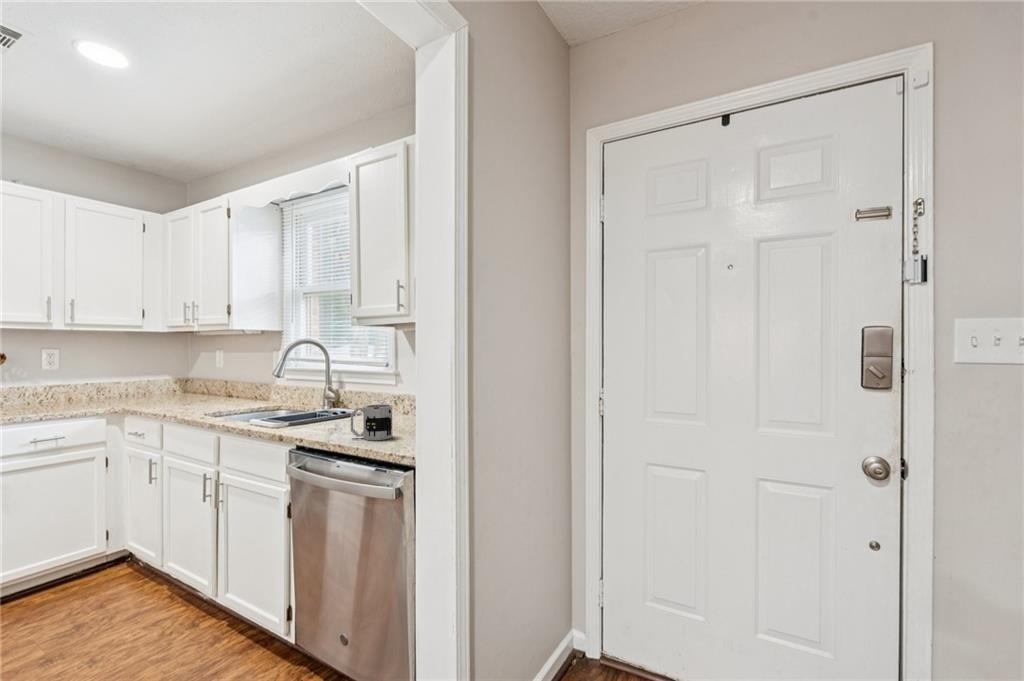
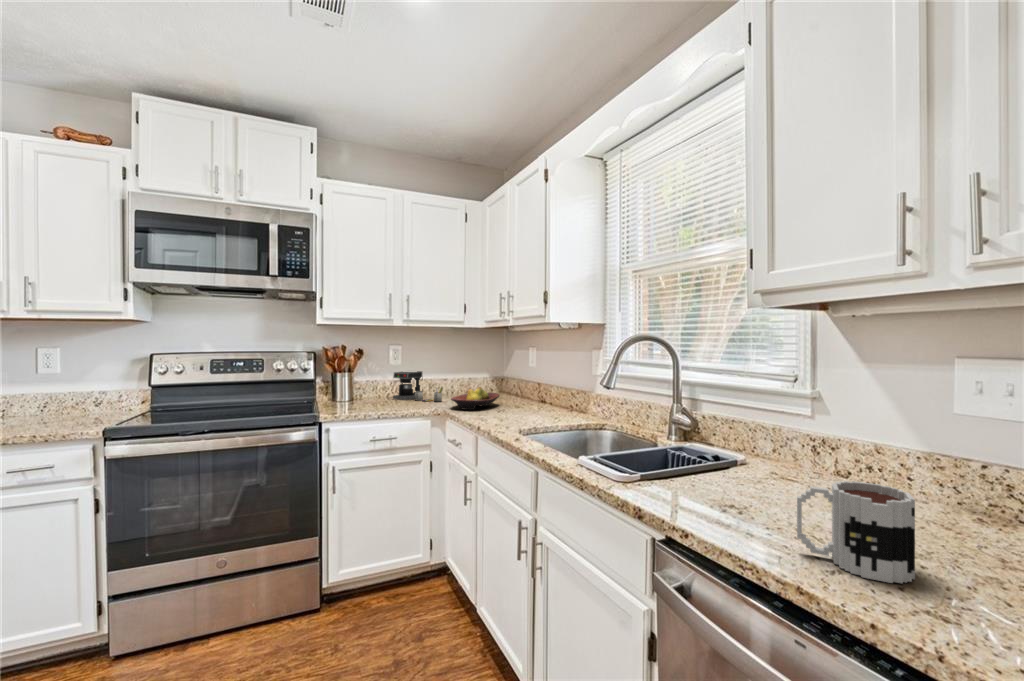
coffee maker: none [50,376,117,405] -> present [393,371,443,402]
fruit bowl: none [129,386,183,407] -> present [451,387,500,410]

